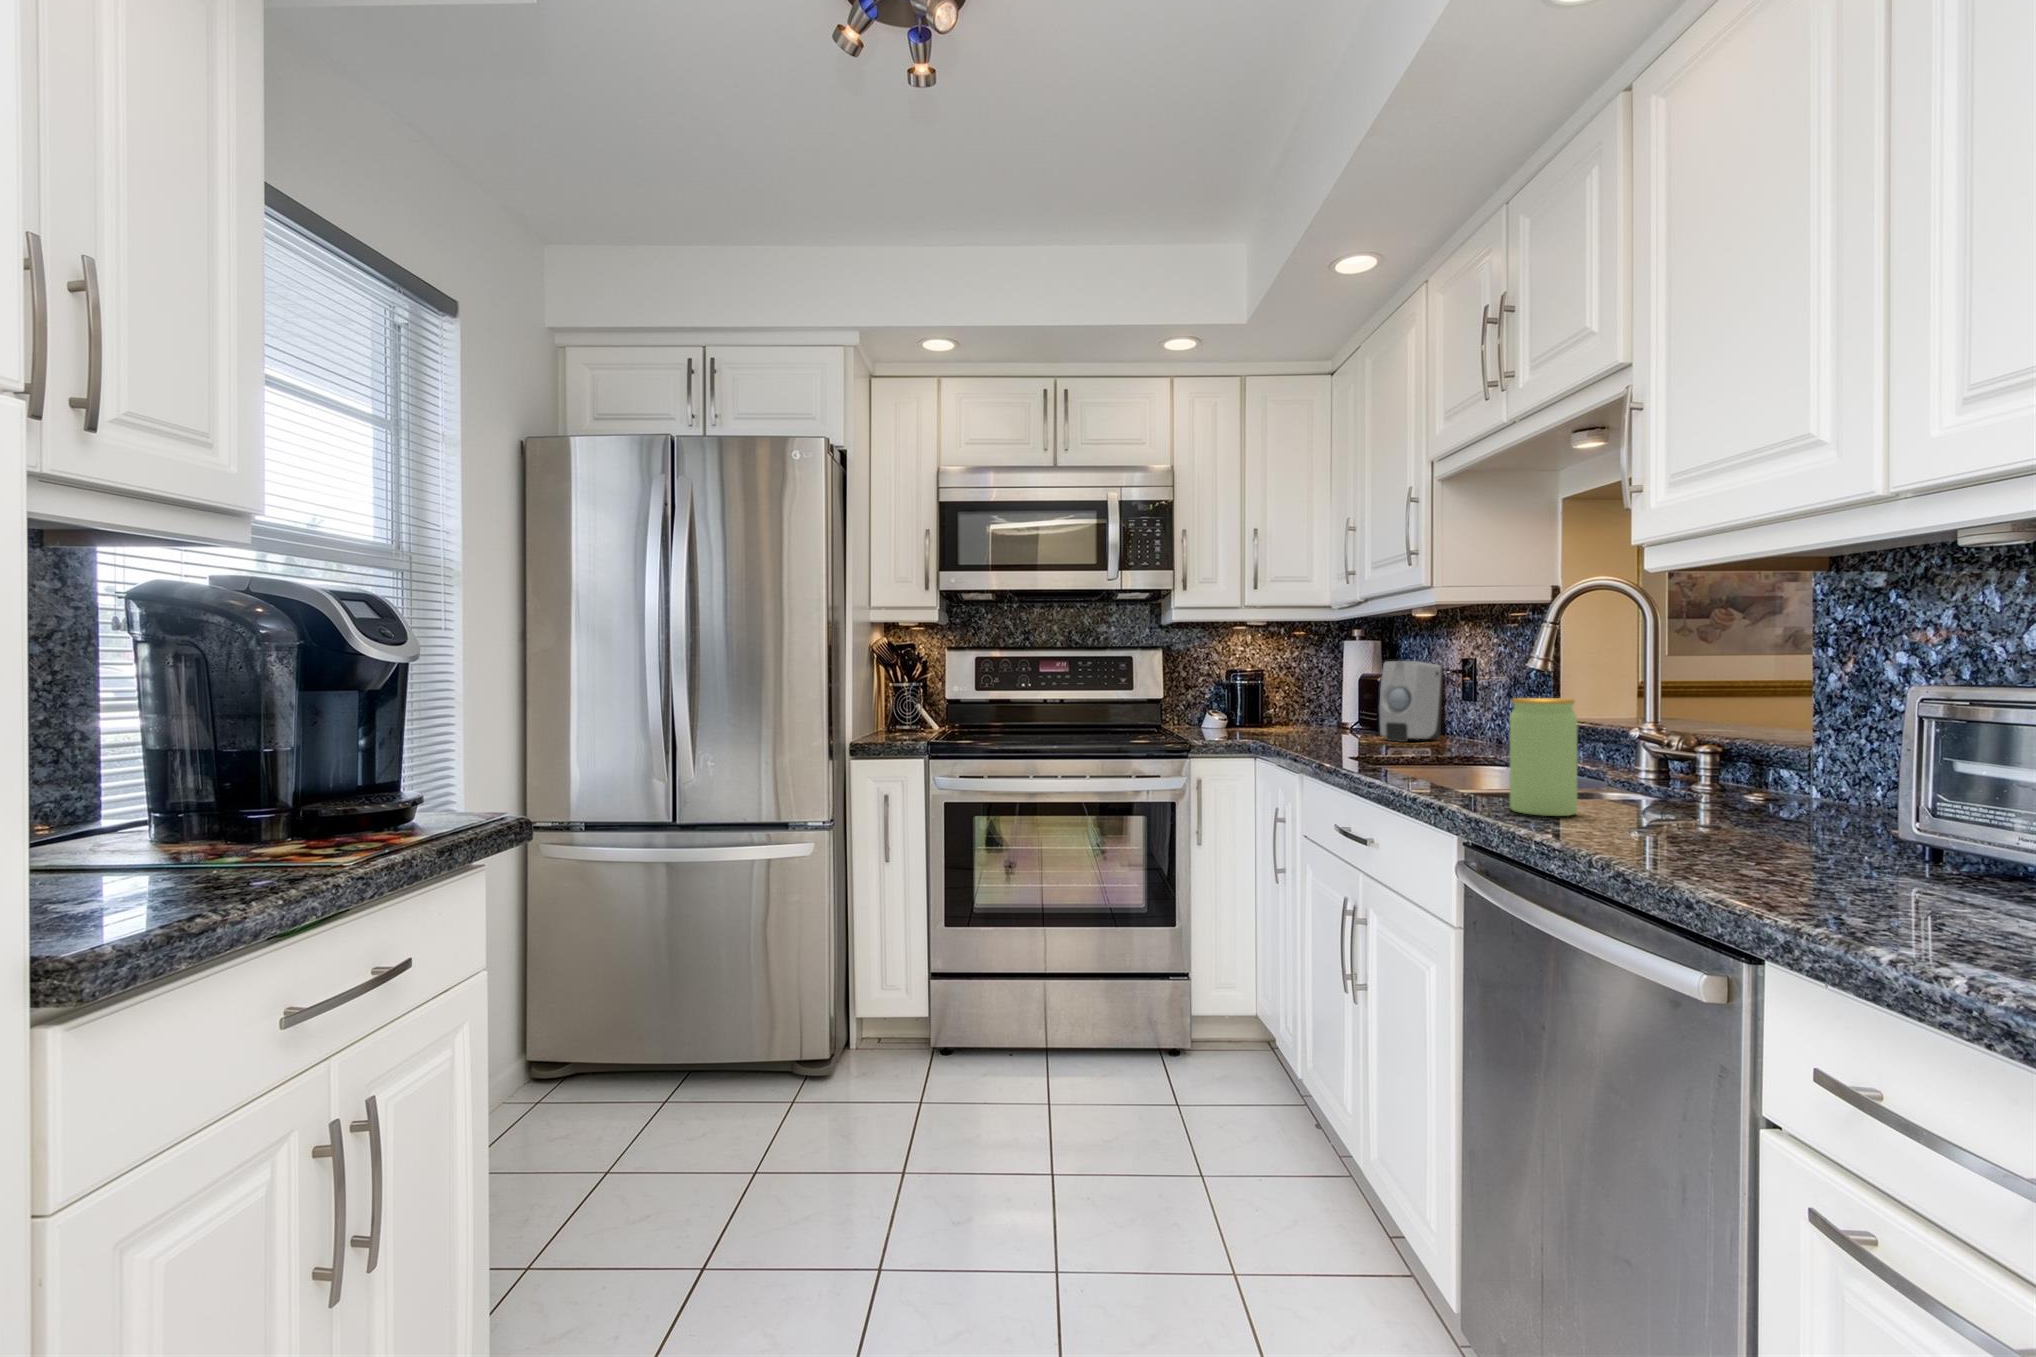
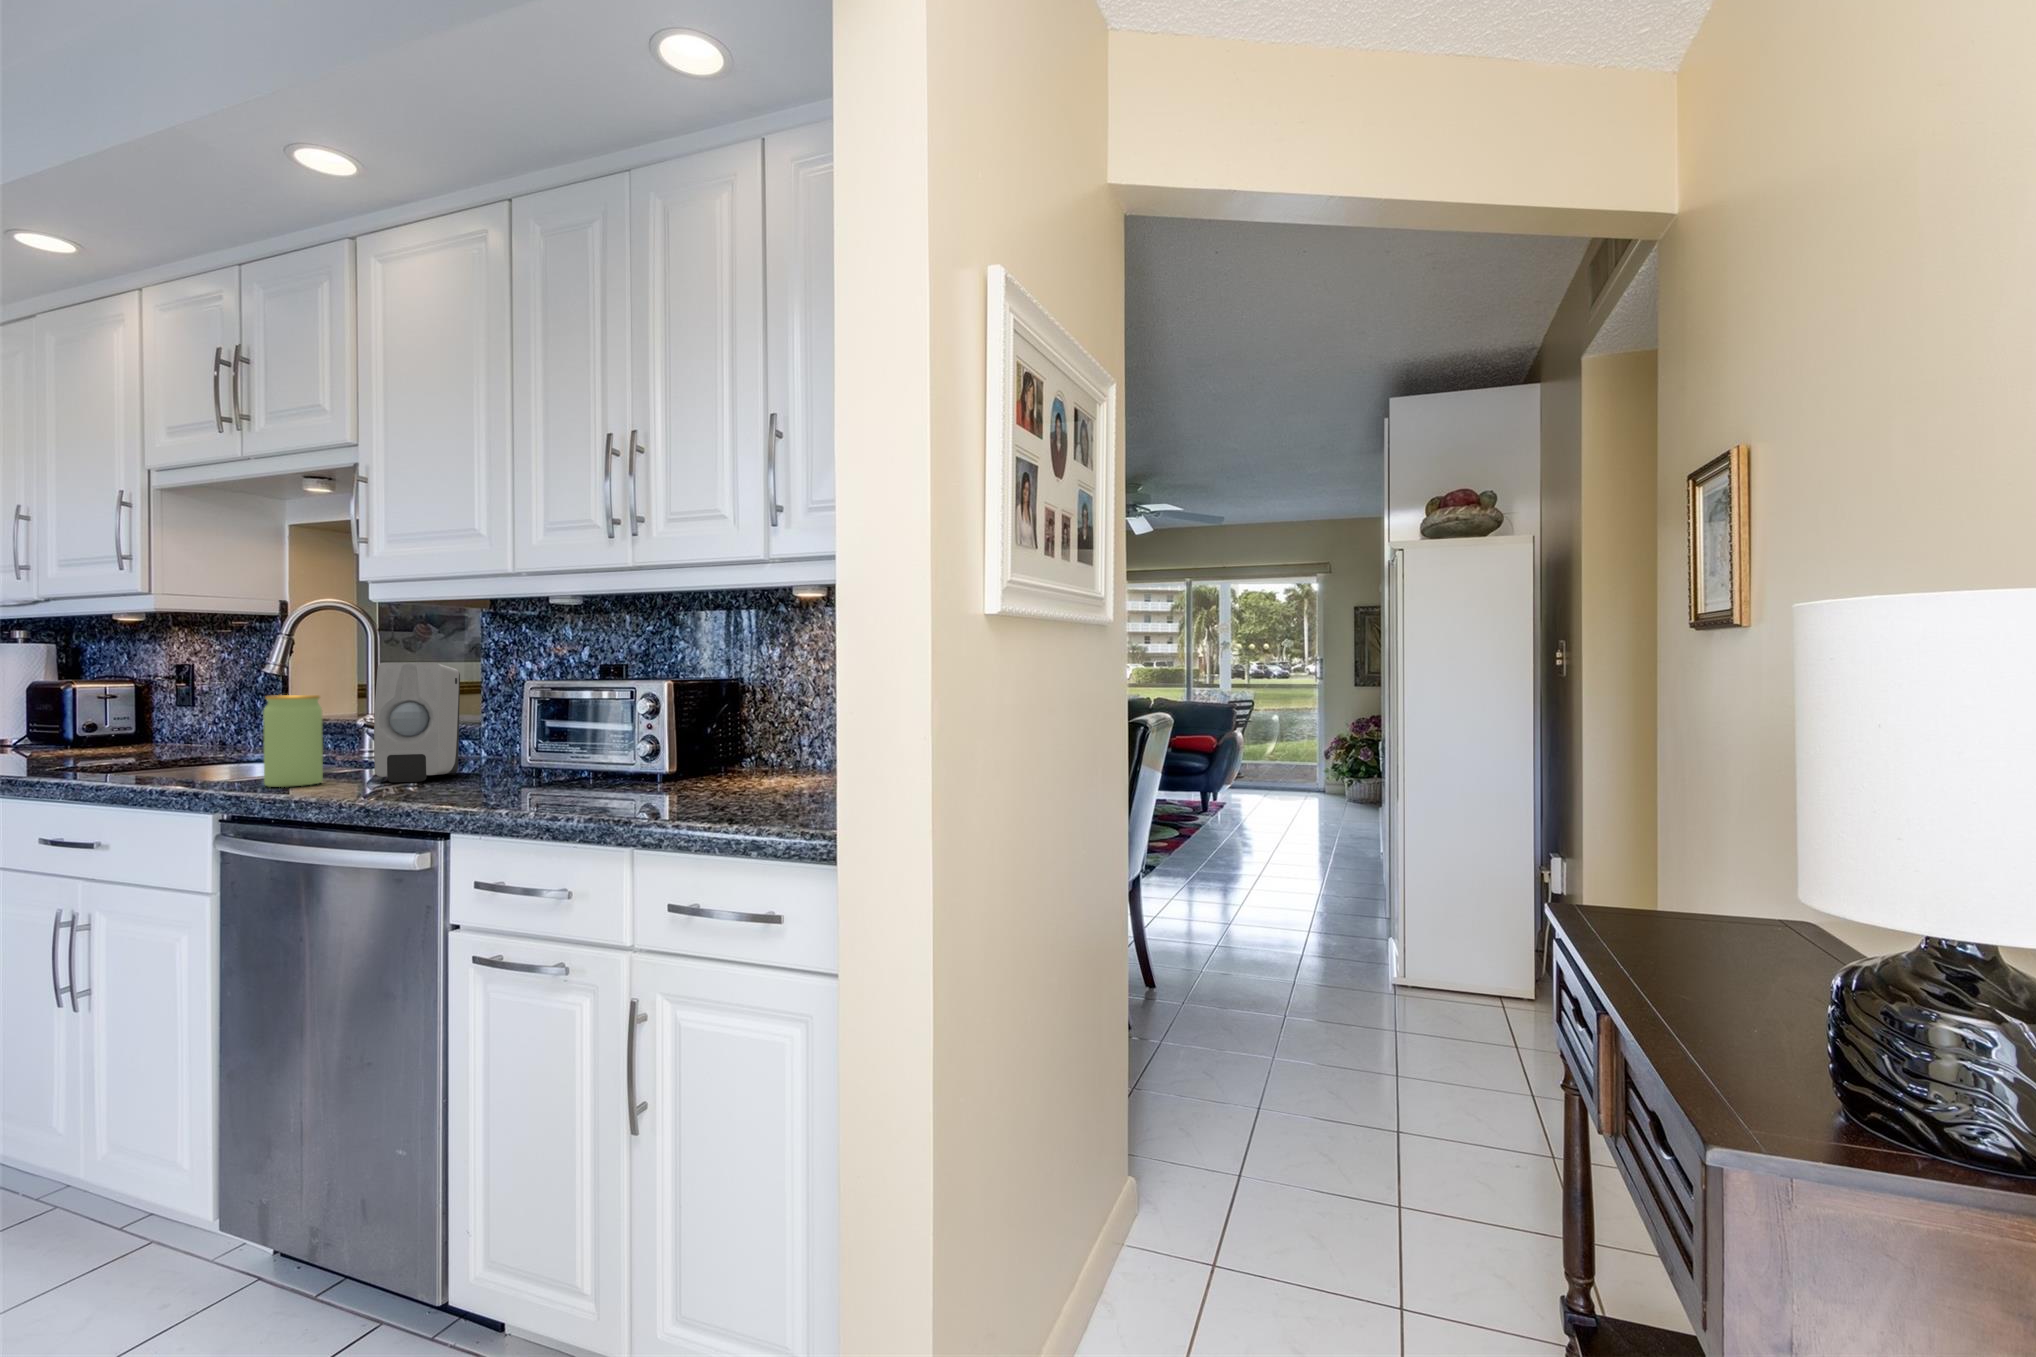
soap dispenser: present [1379,661,1443,742] -> present [374,663,460,782]

